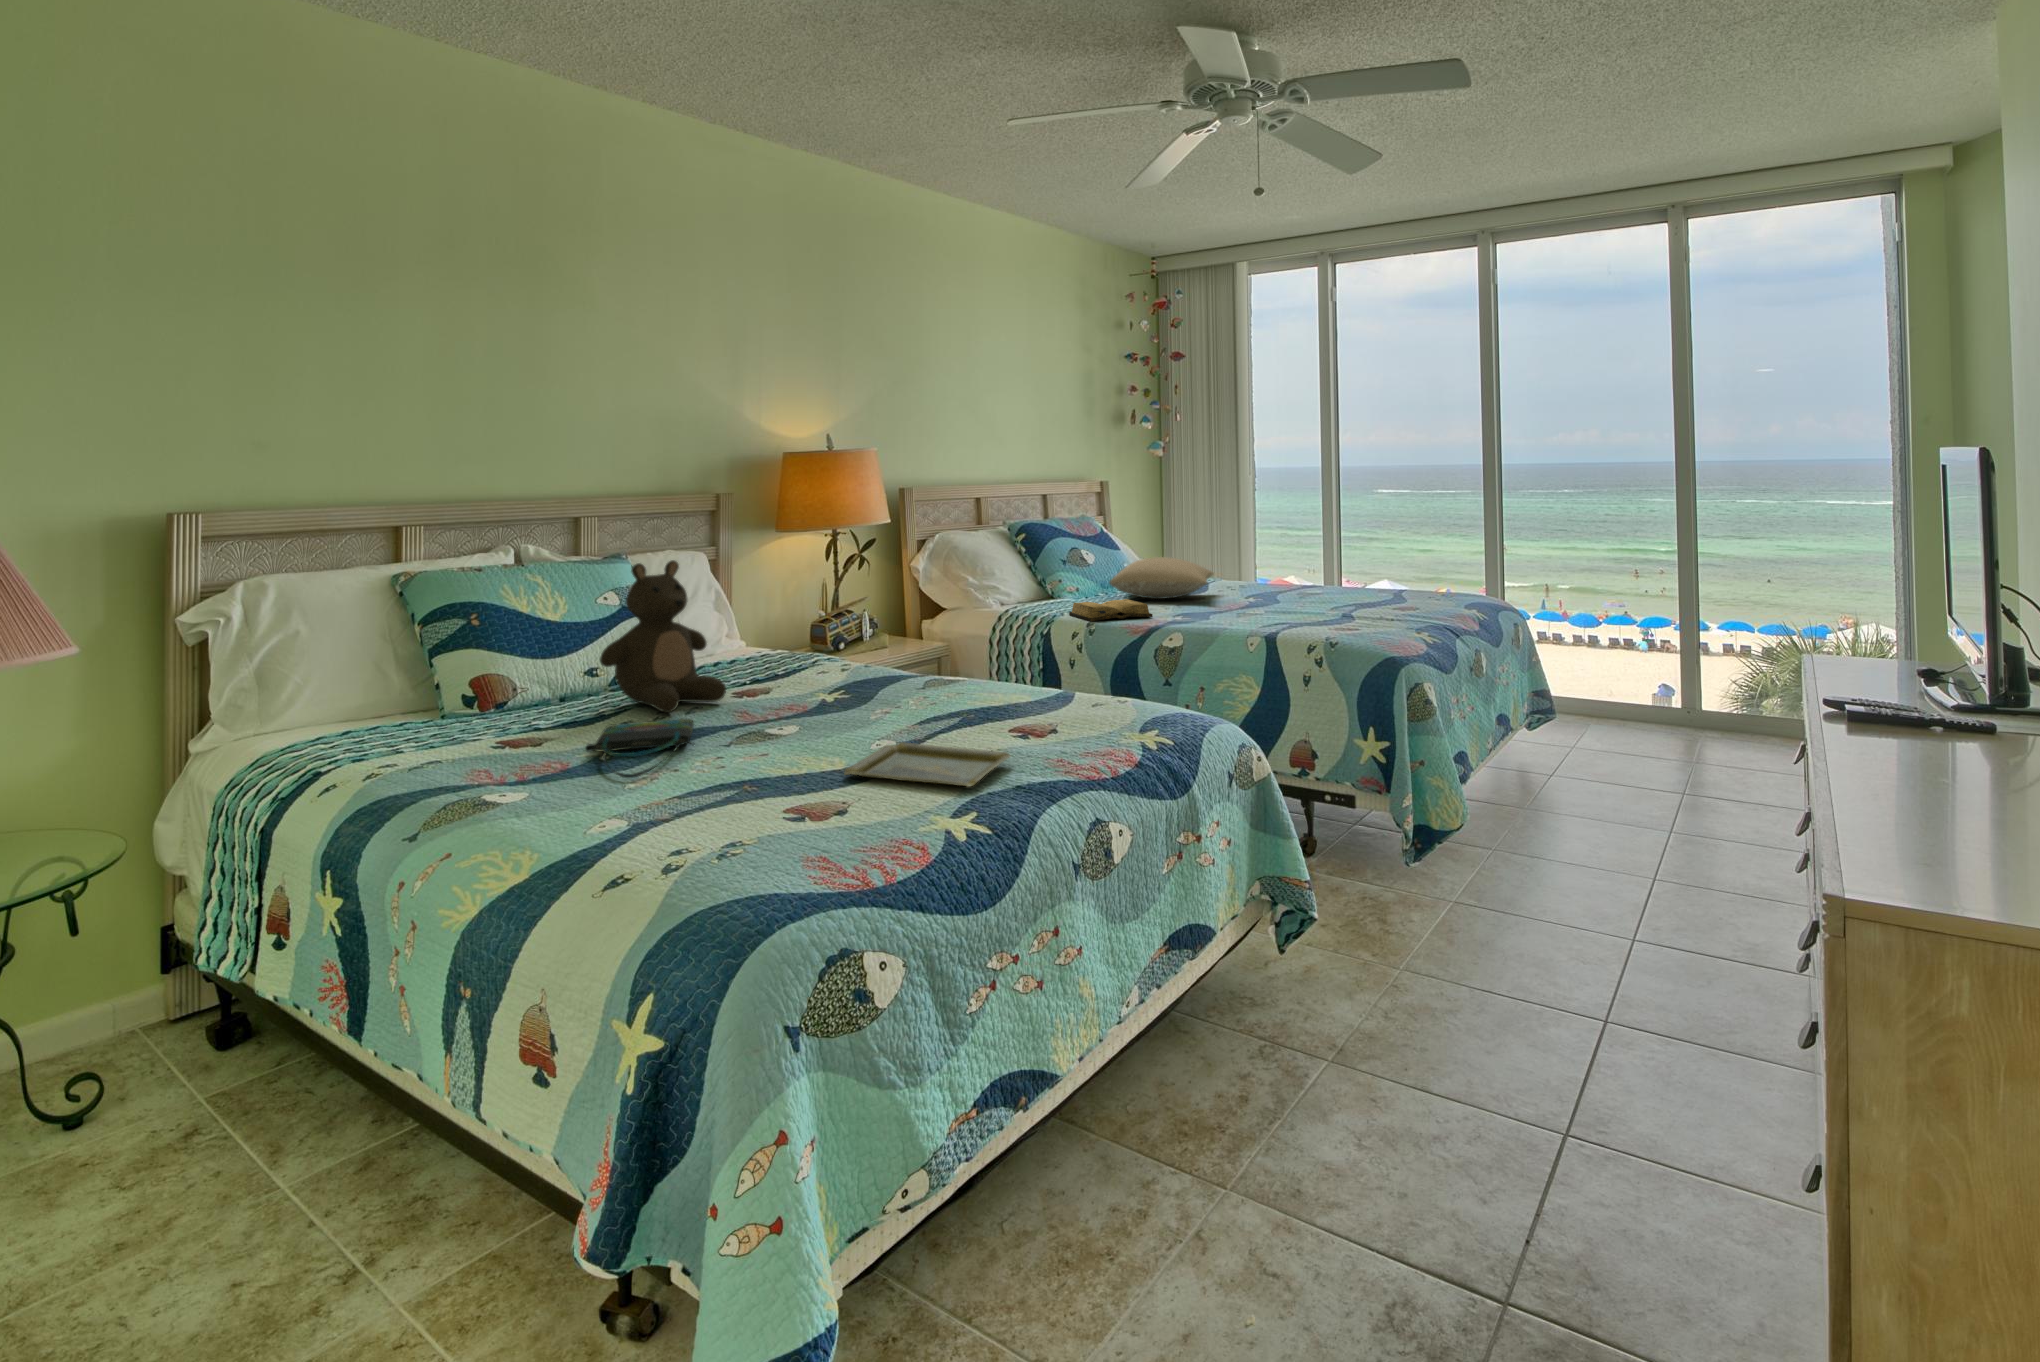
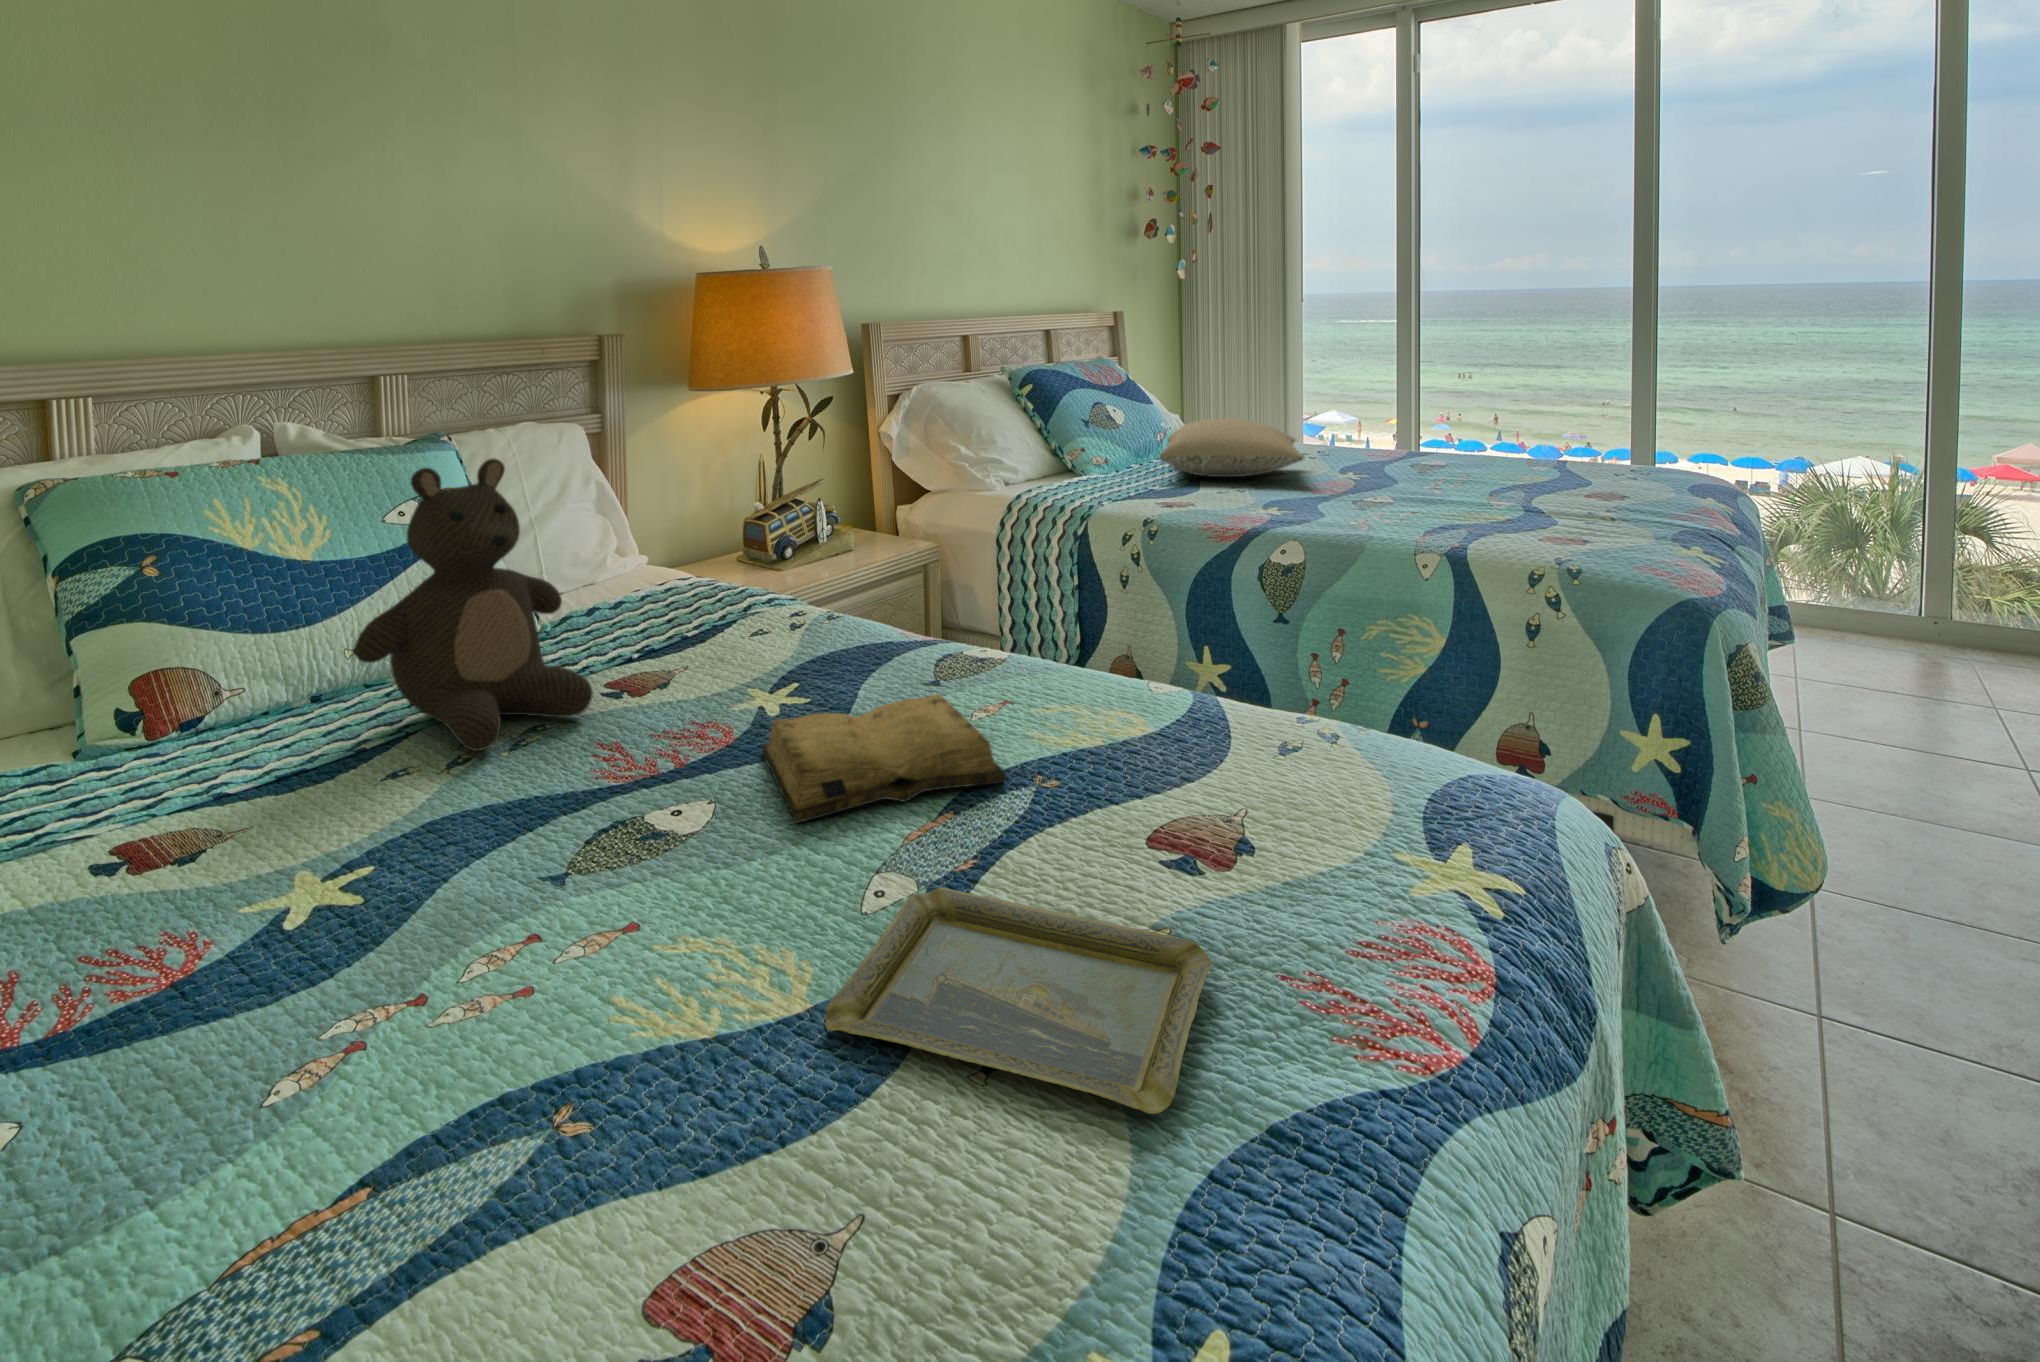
diary: present [1069,599,1153,622] -> present [762,694,1006,823]
tote bag: present [585,719,694,778] -> none [262,788,515,1024]

